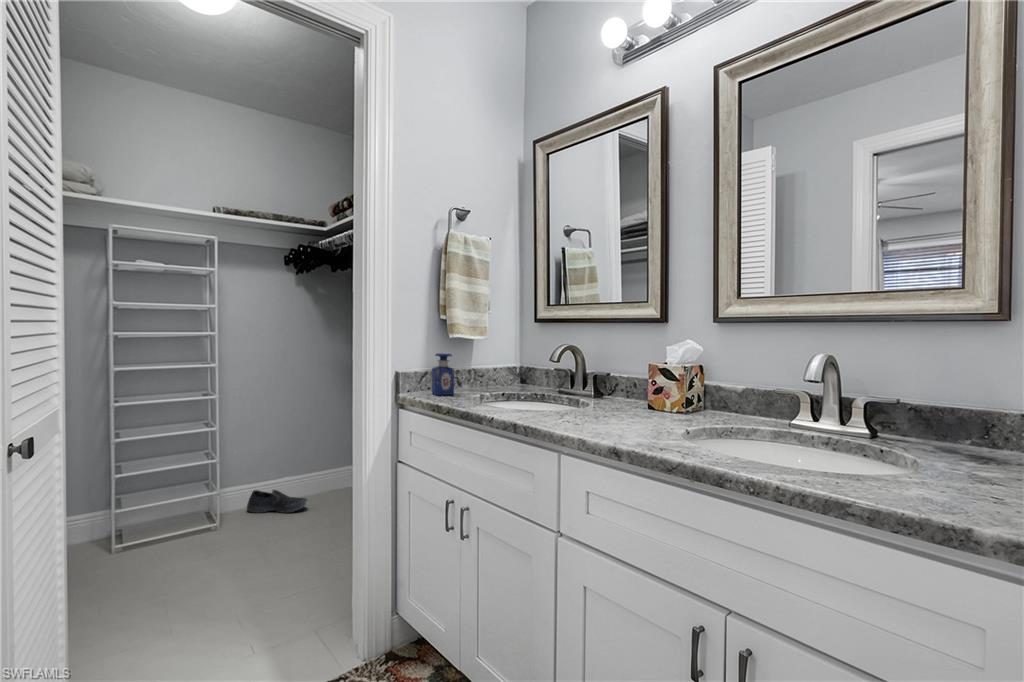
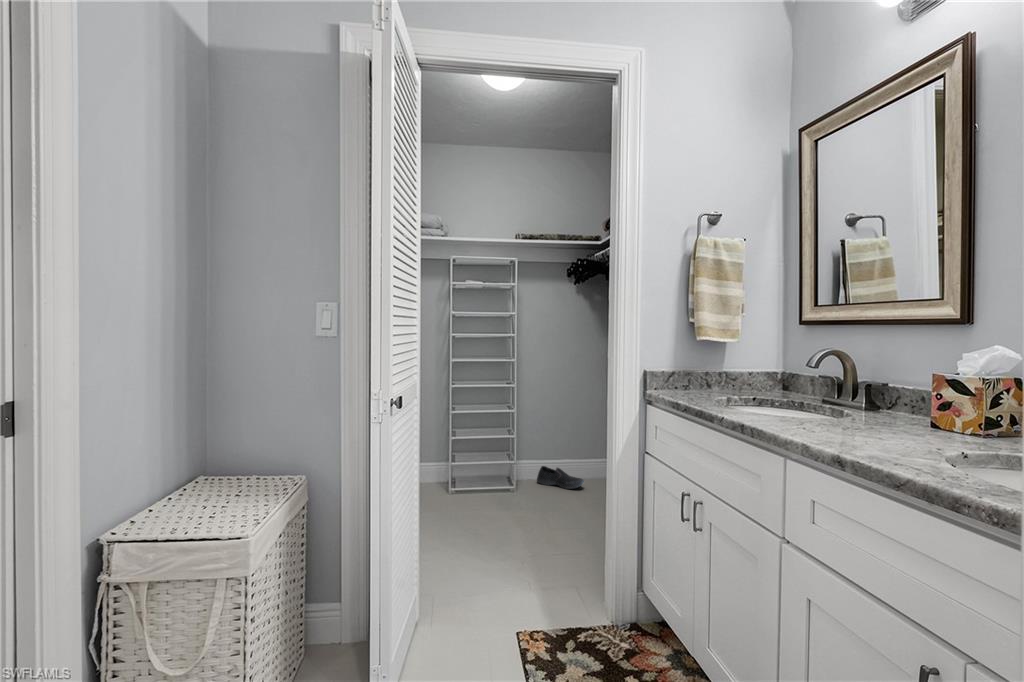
perfume bottle: present [432,352,454,395] -> none [679,354,701,395]

